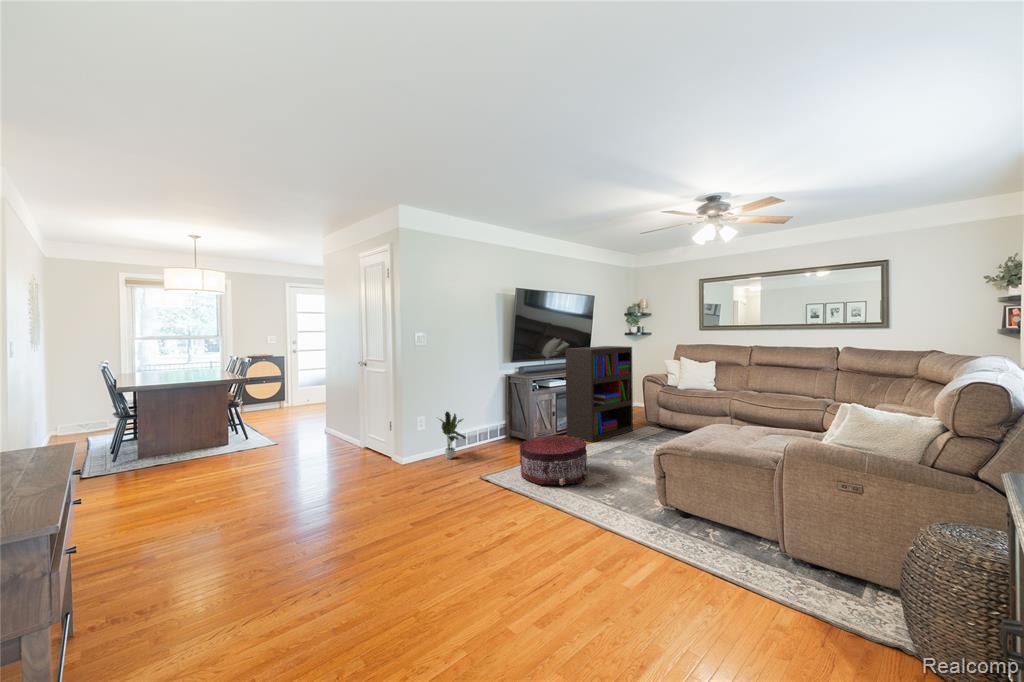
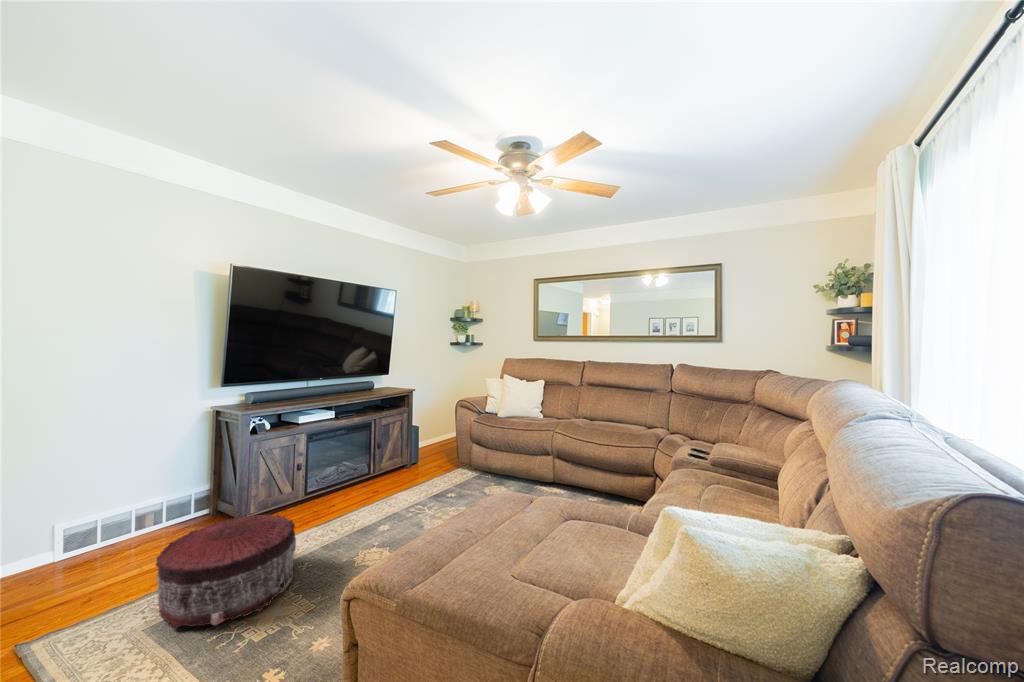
bookshelf: present [565,346,633,442] -> none [330,362,434,504]
potted plant: present [440,412,466,459] -> none [36,480,112,566]

